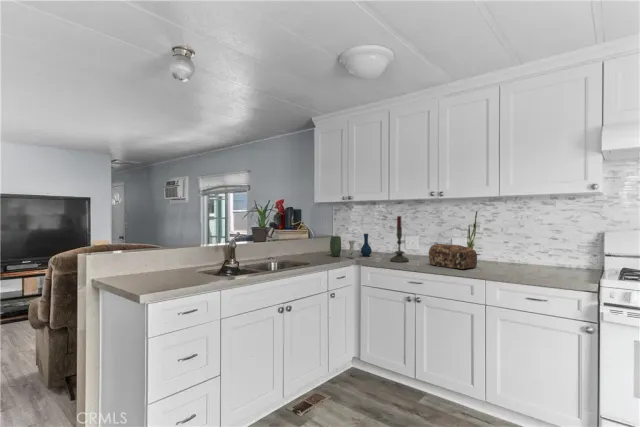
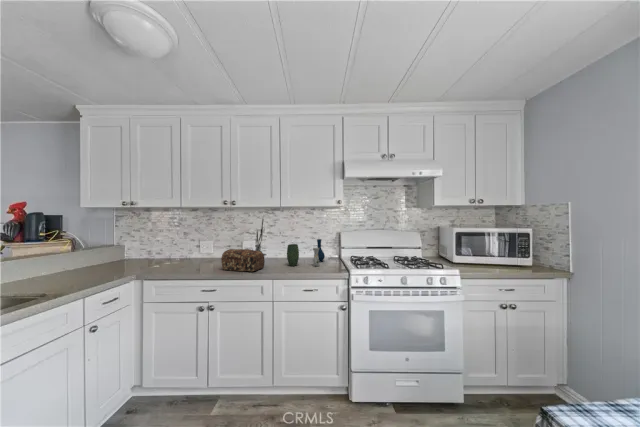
candle: present [390,216,409,262] -> none [181,223,202,271]
vase: present [330,234,372,258] -> present [287,239,325,266]

